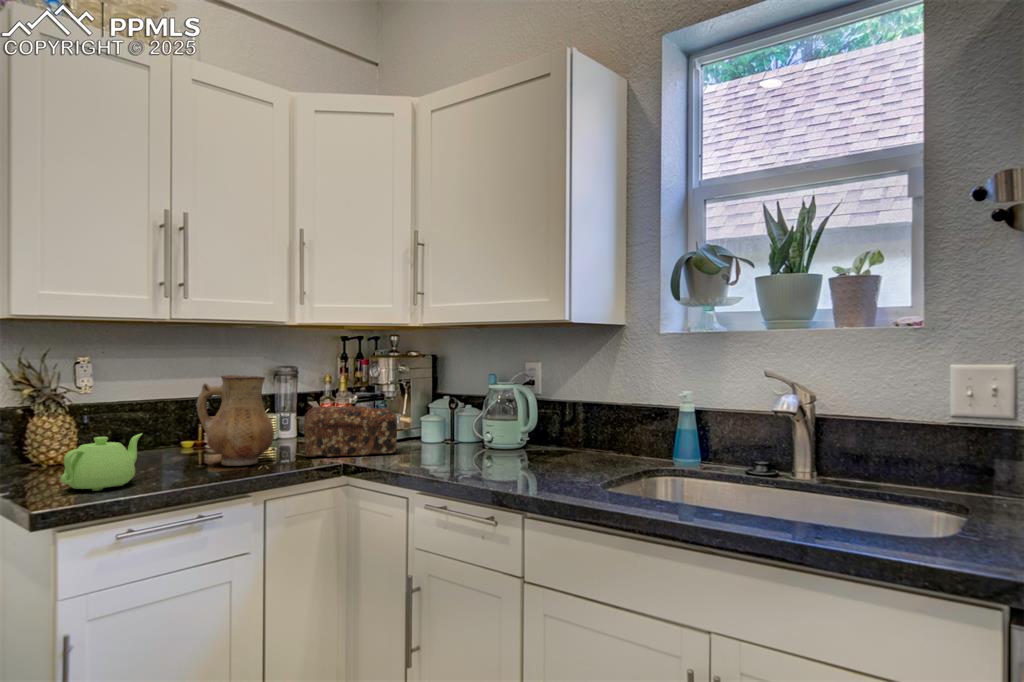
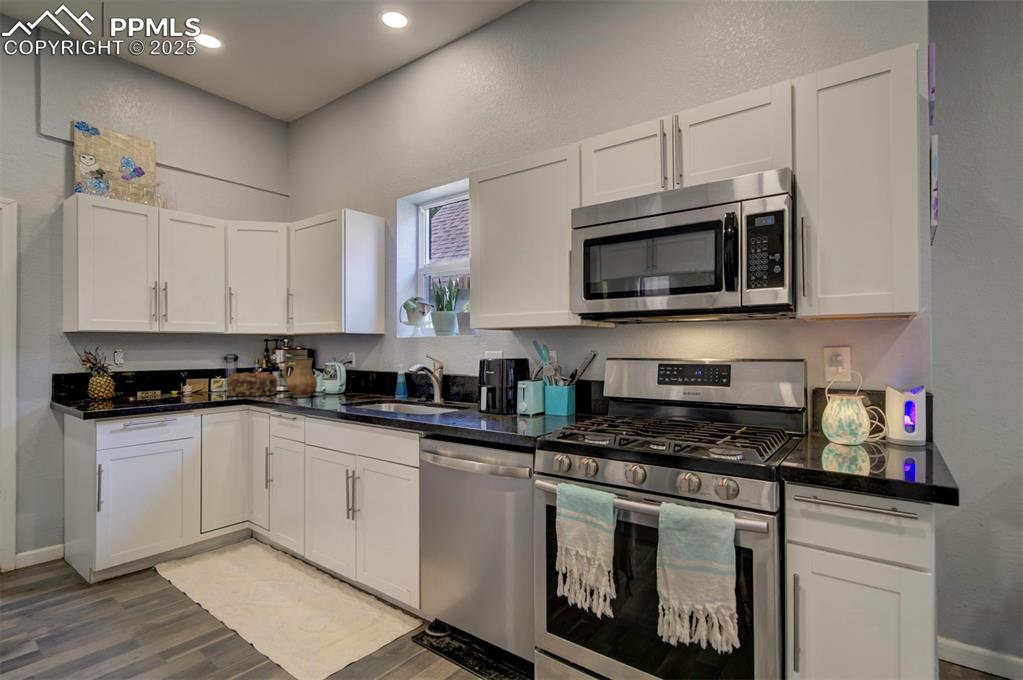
ceramic pitcher: present [197,375,274,466] -> present [282,358,317,398]
teapot: present [60,433,142,491] -> none [101,384,142,407]

